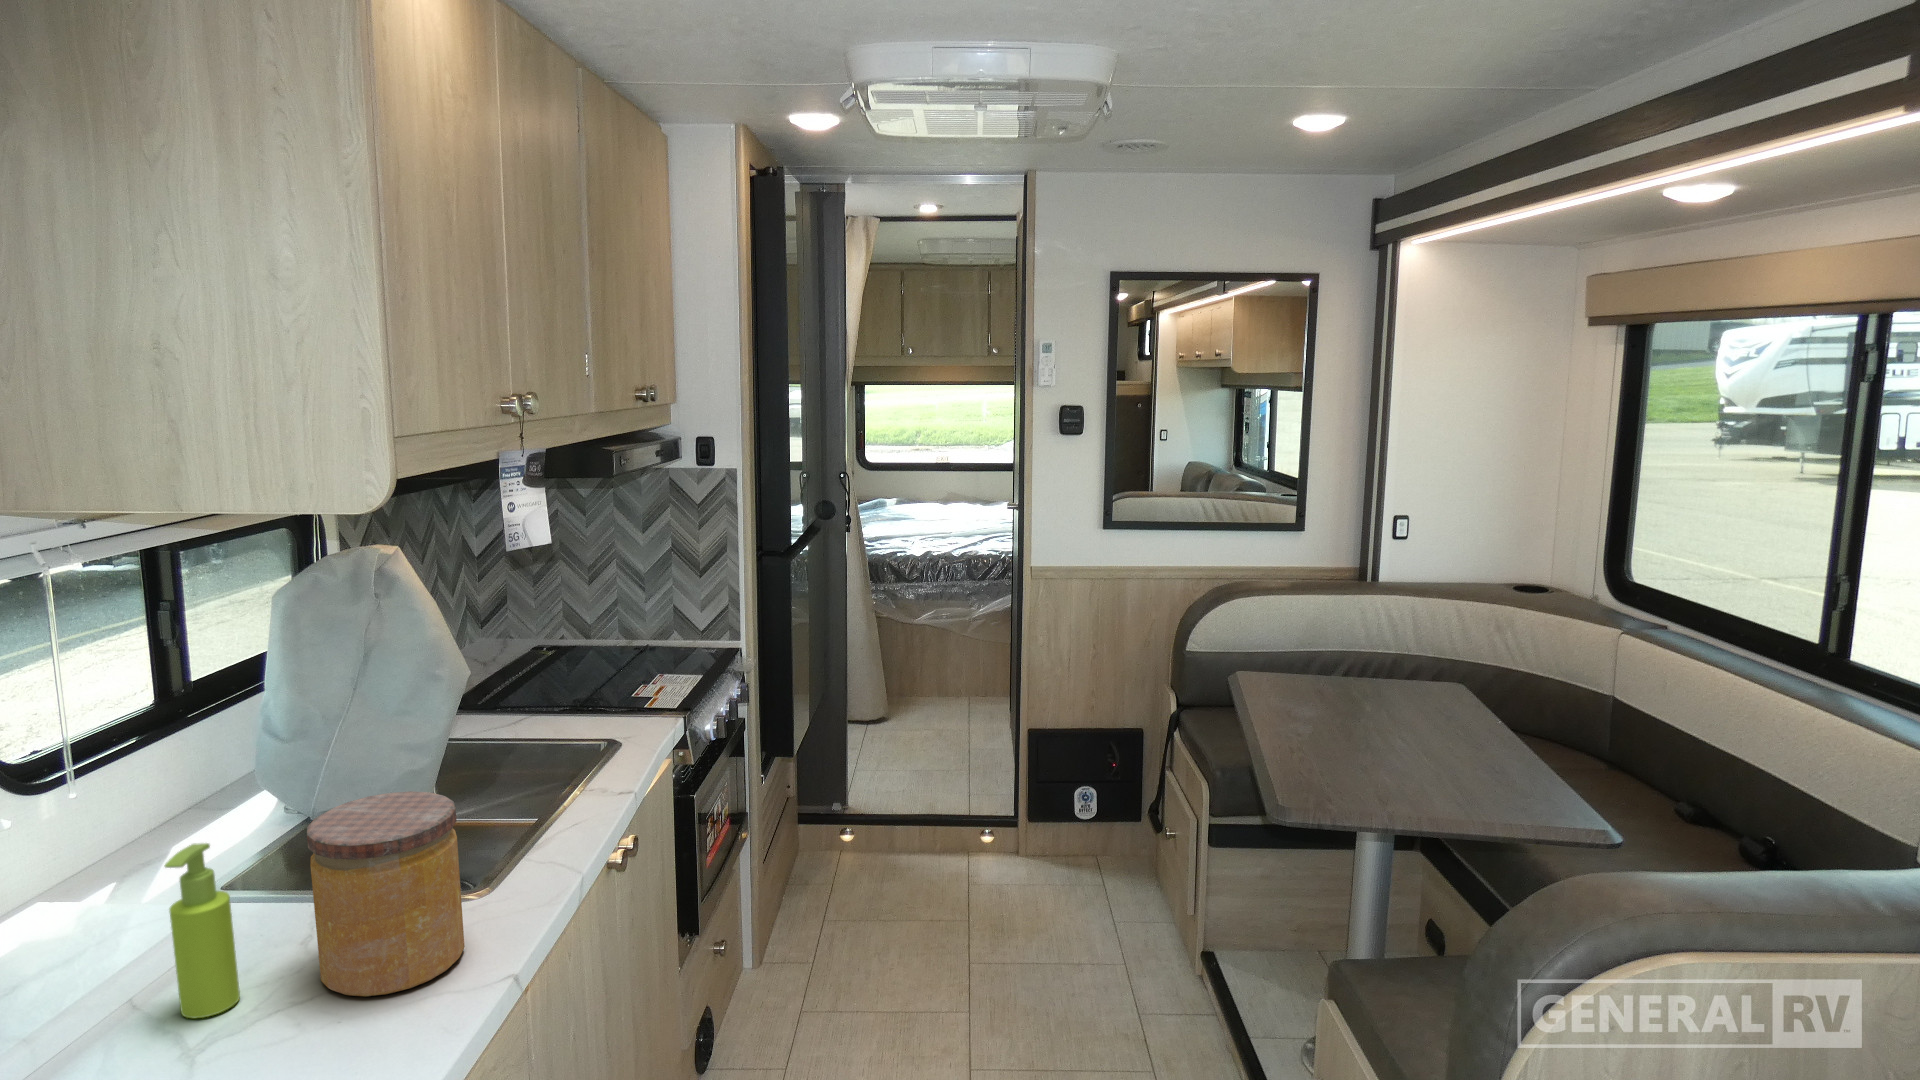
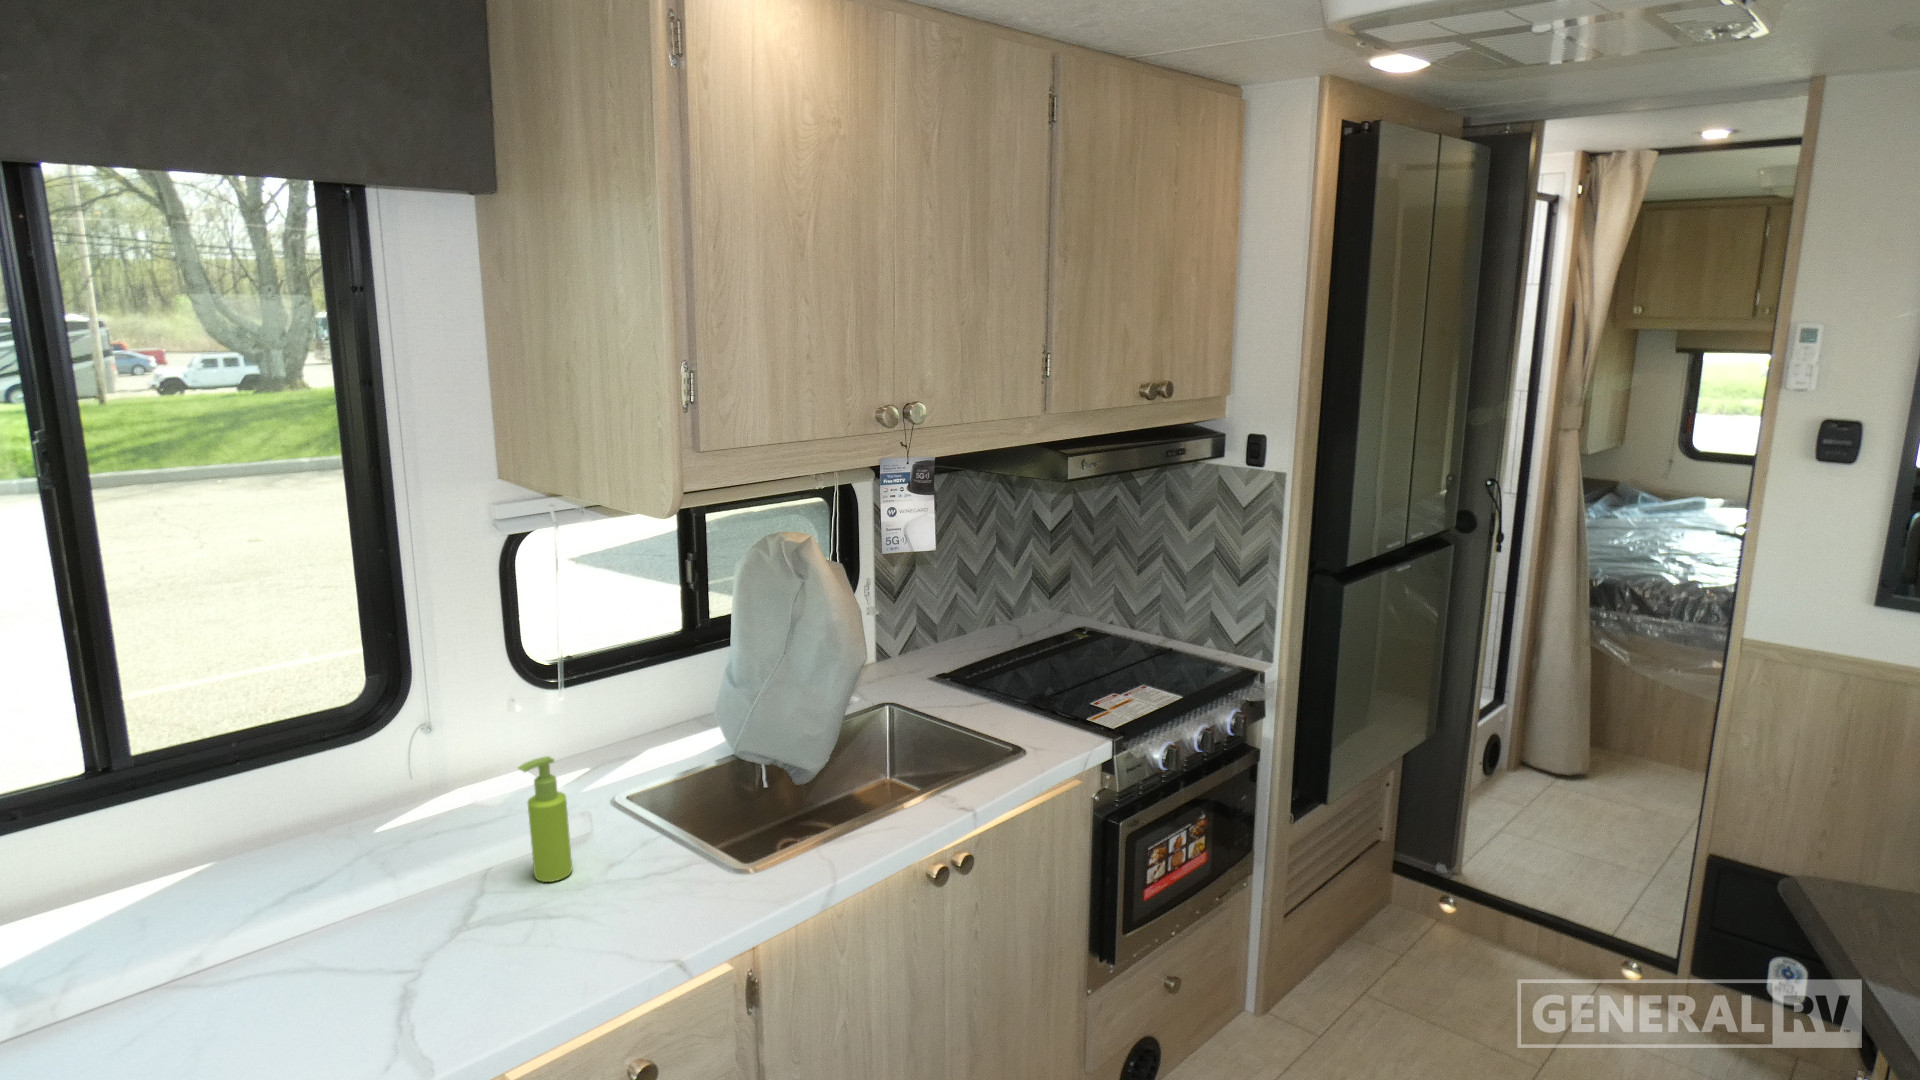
jar: present [307,791,465,996] -> none [597,753,714,917]

